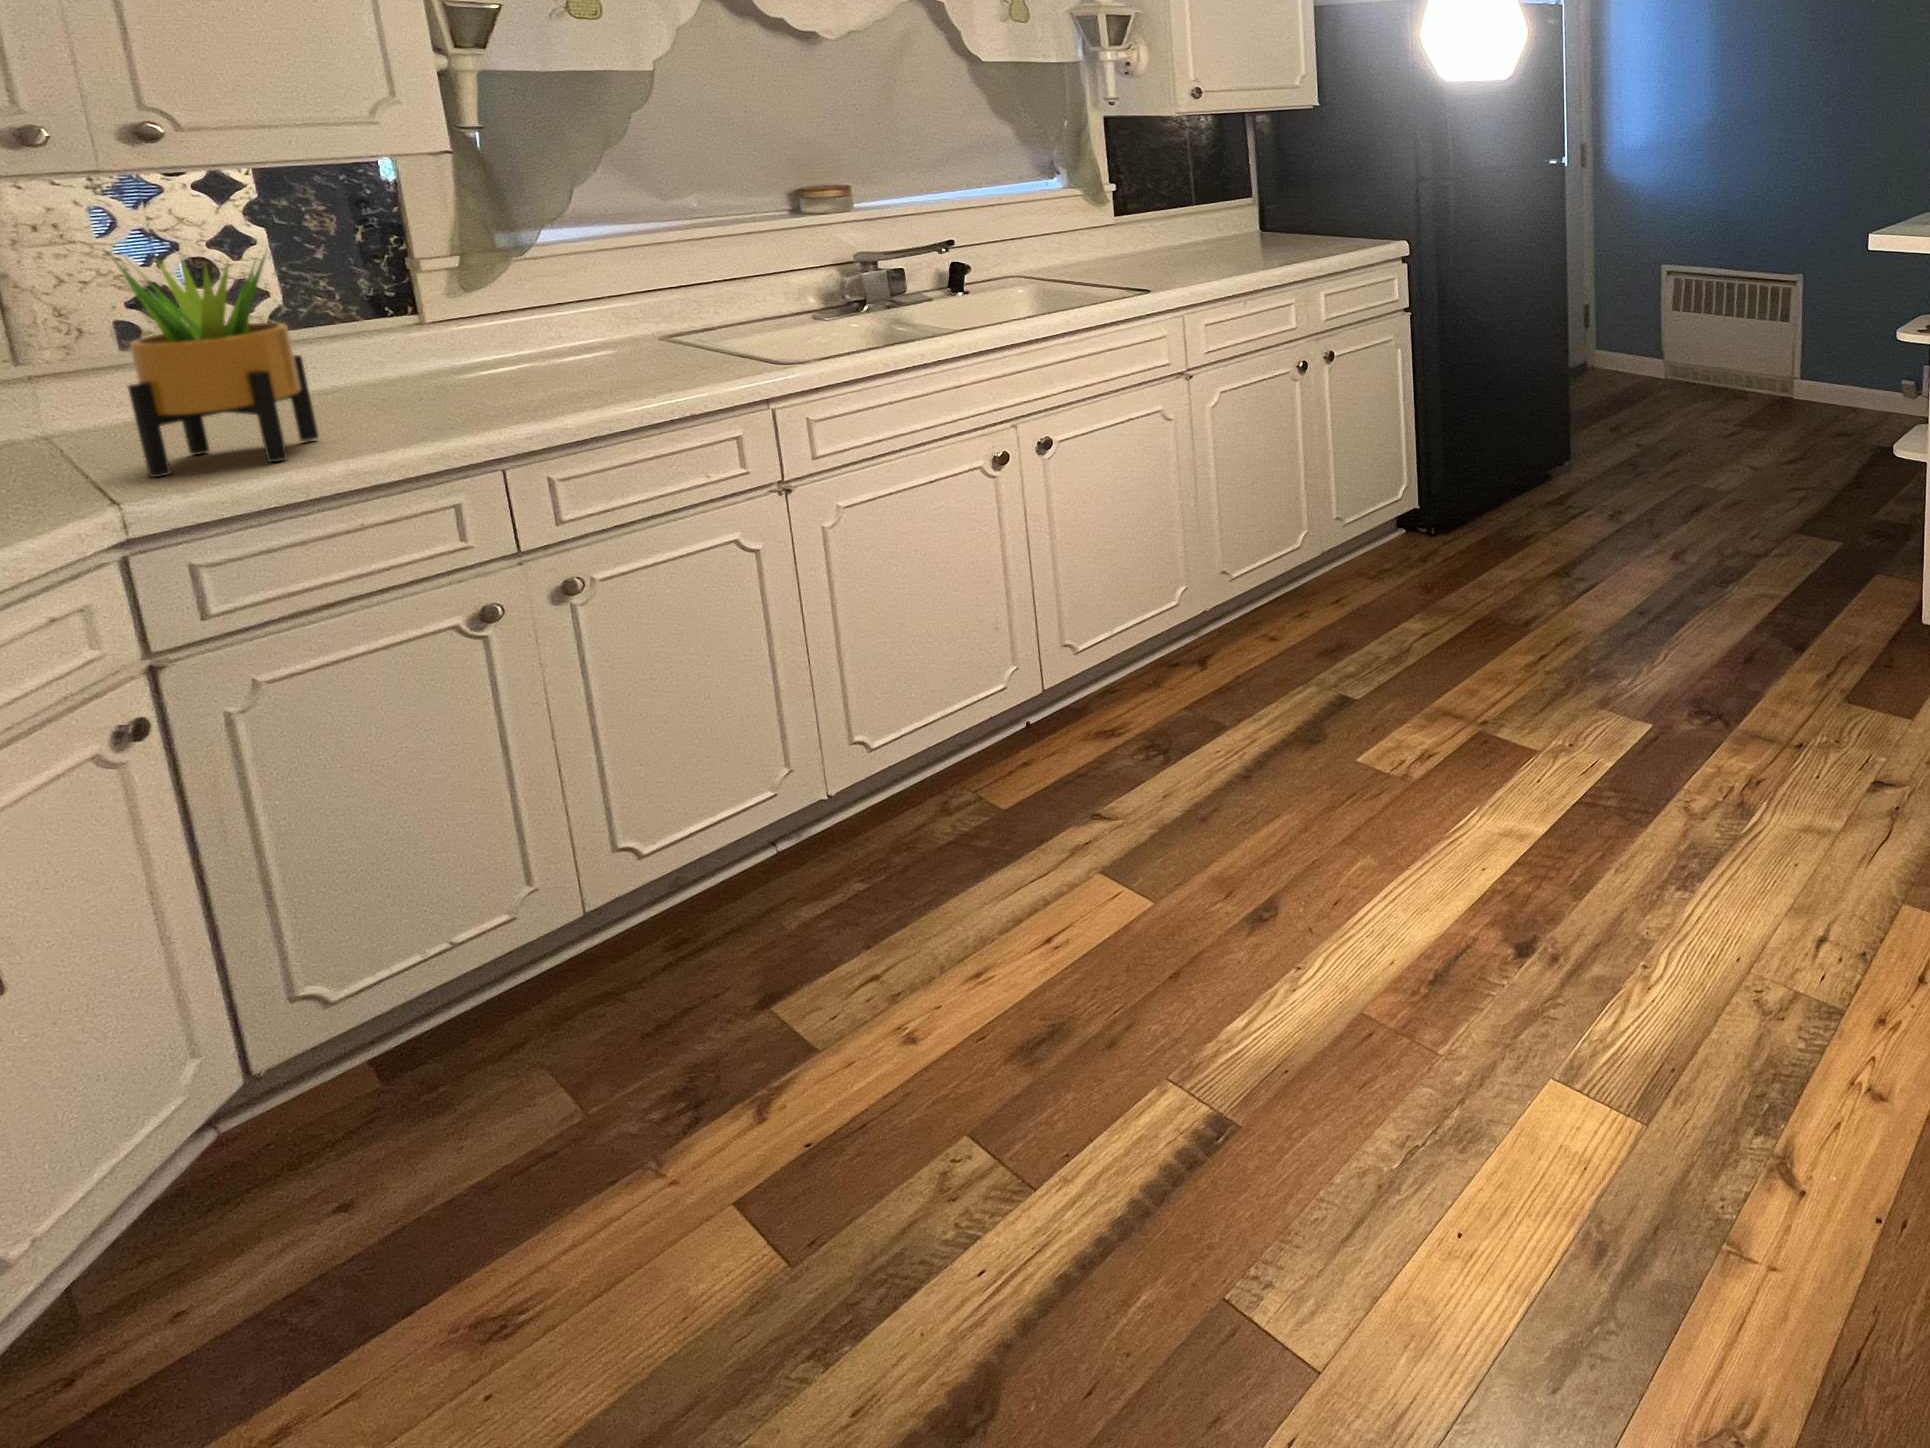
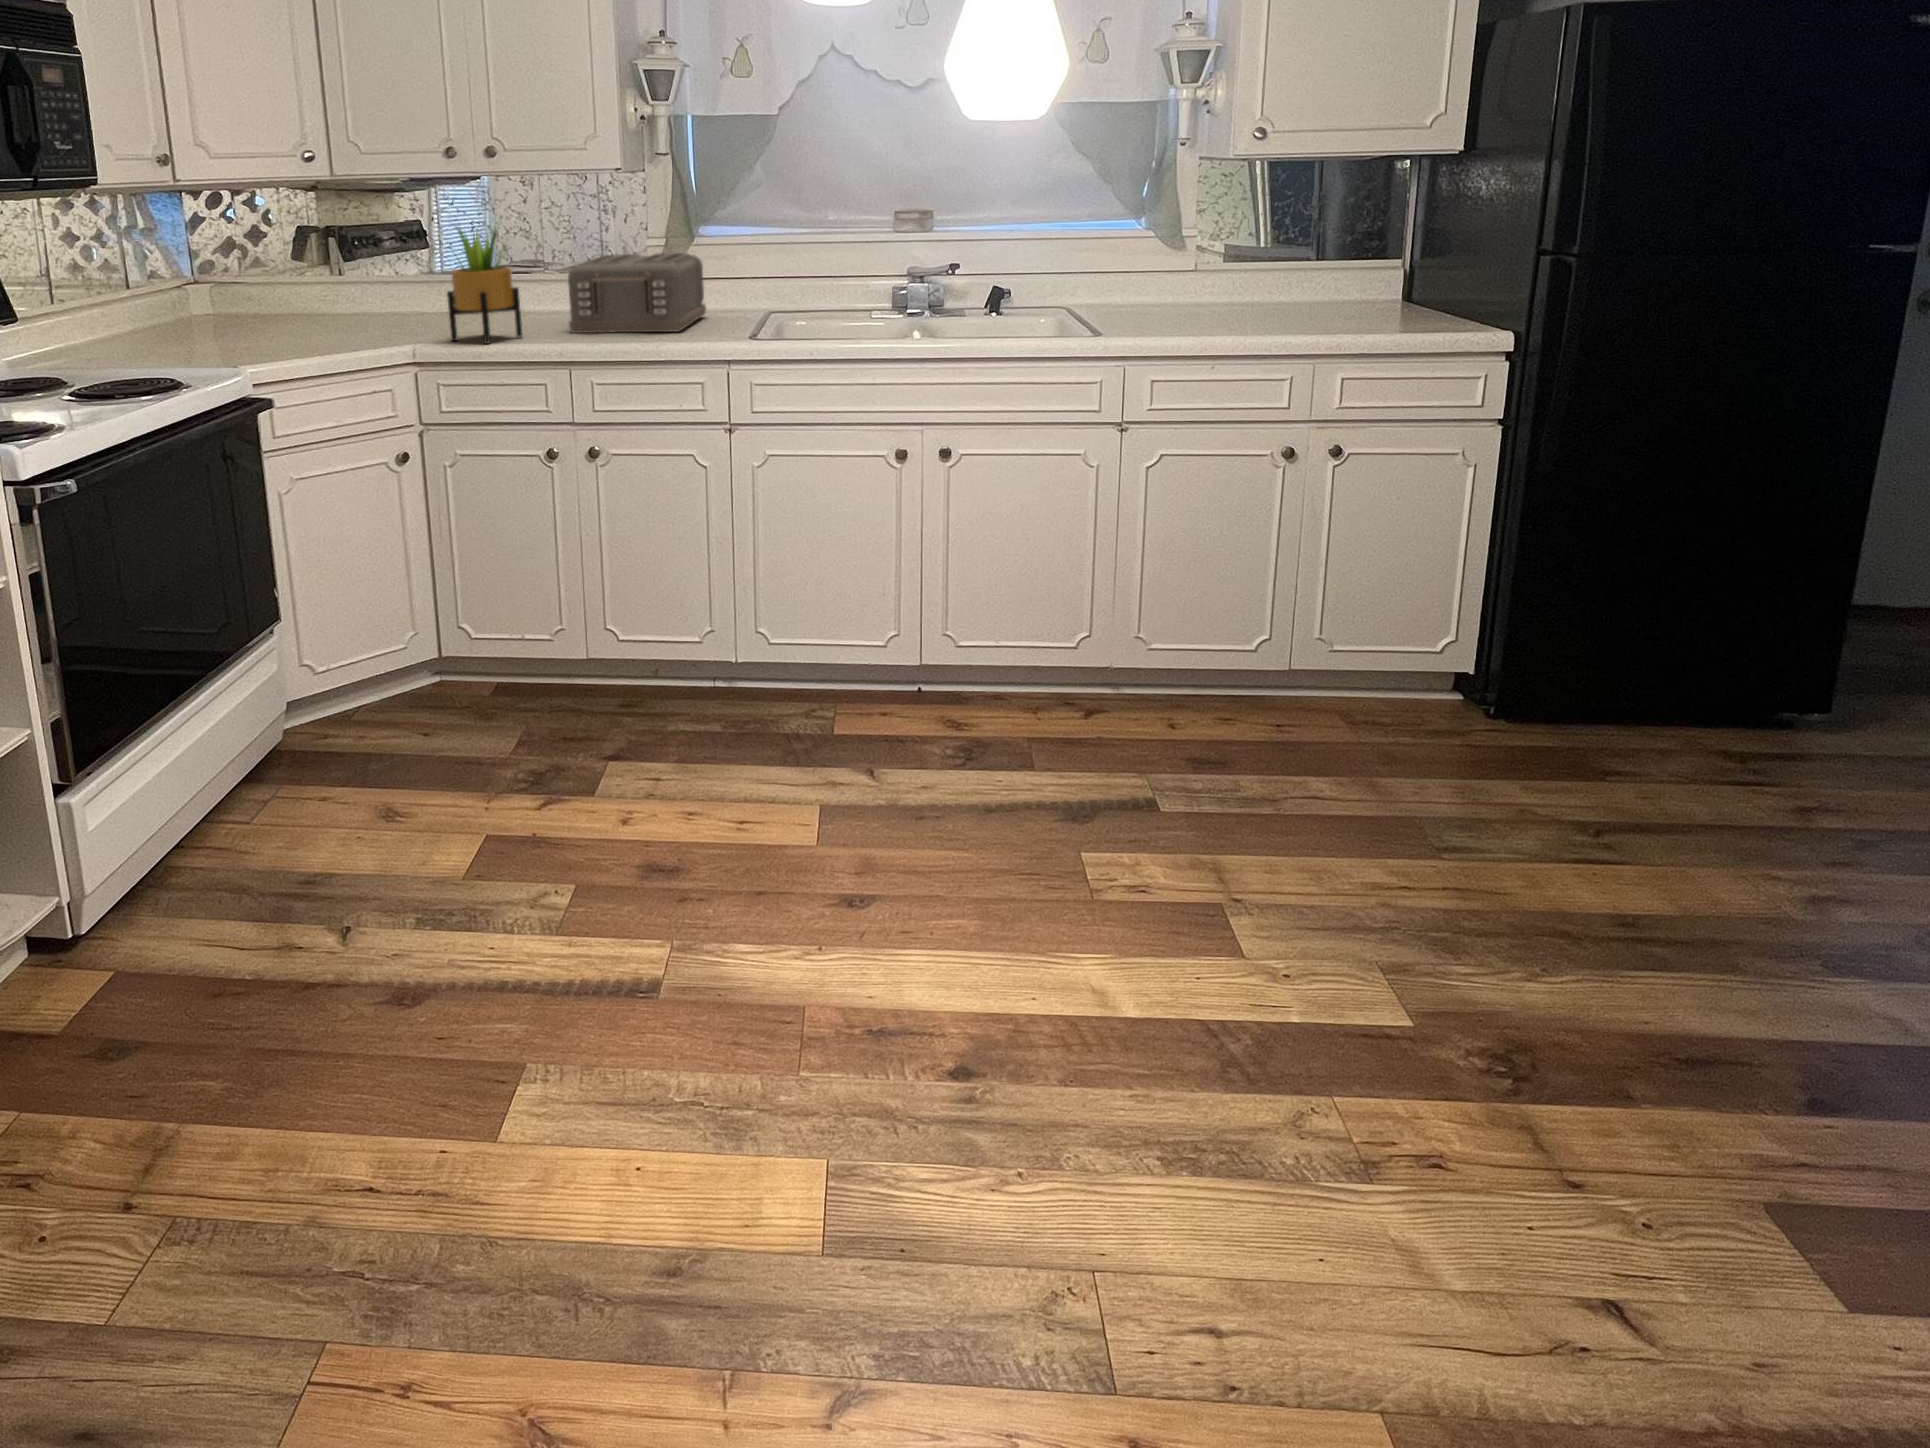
toaster: none [335,268,617,416] -> present [568,253,706,333]

